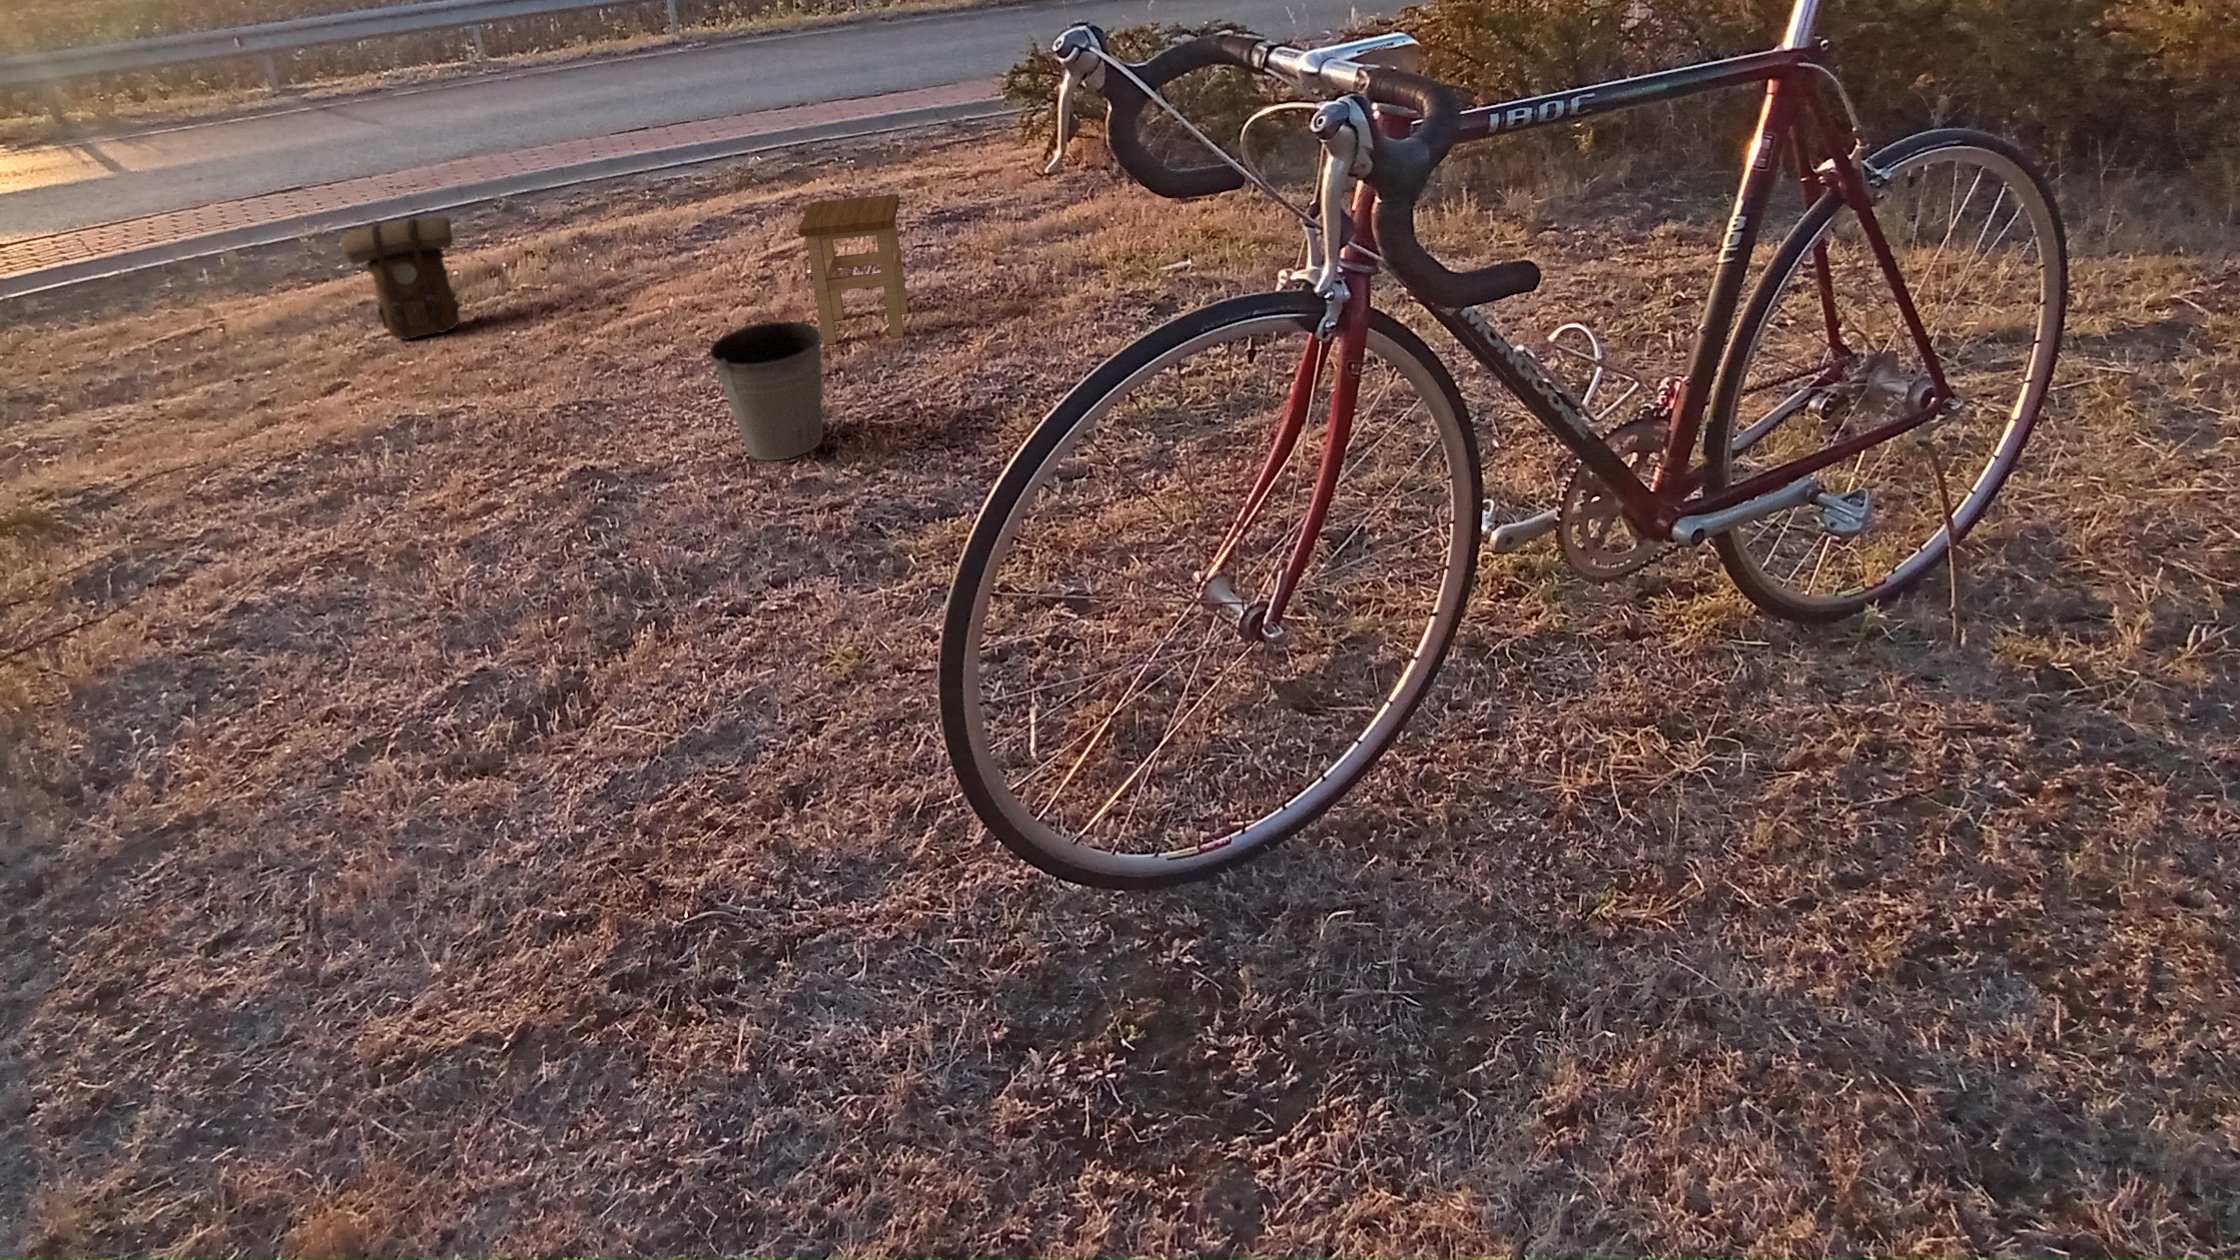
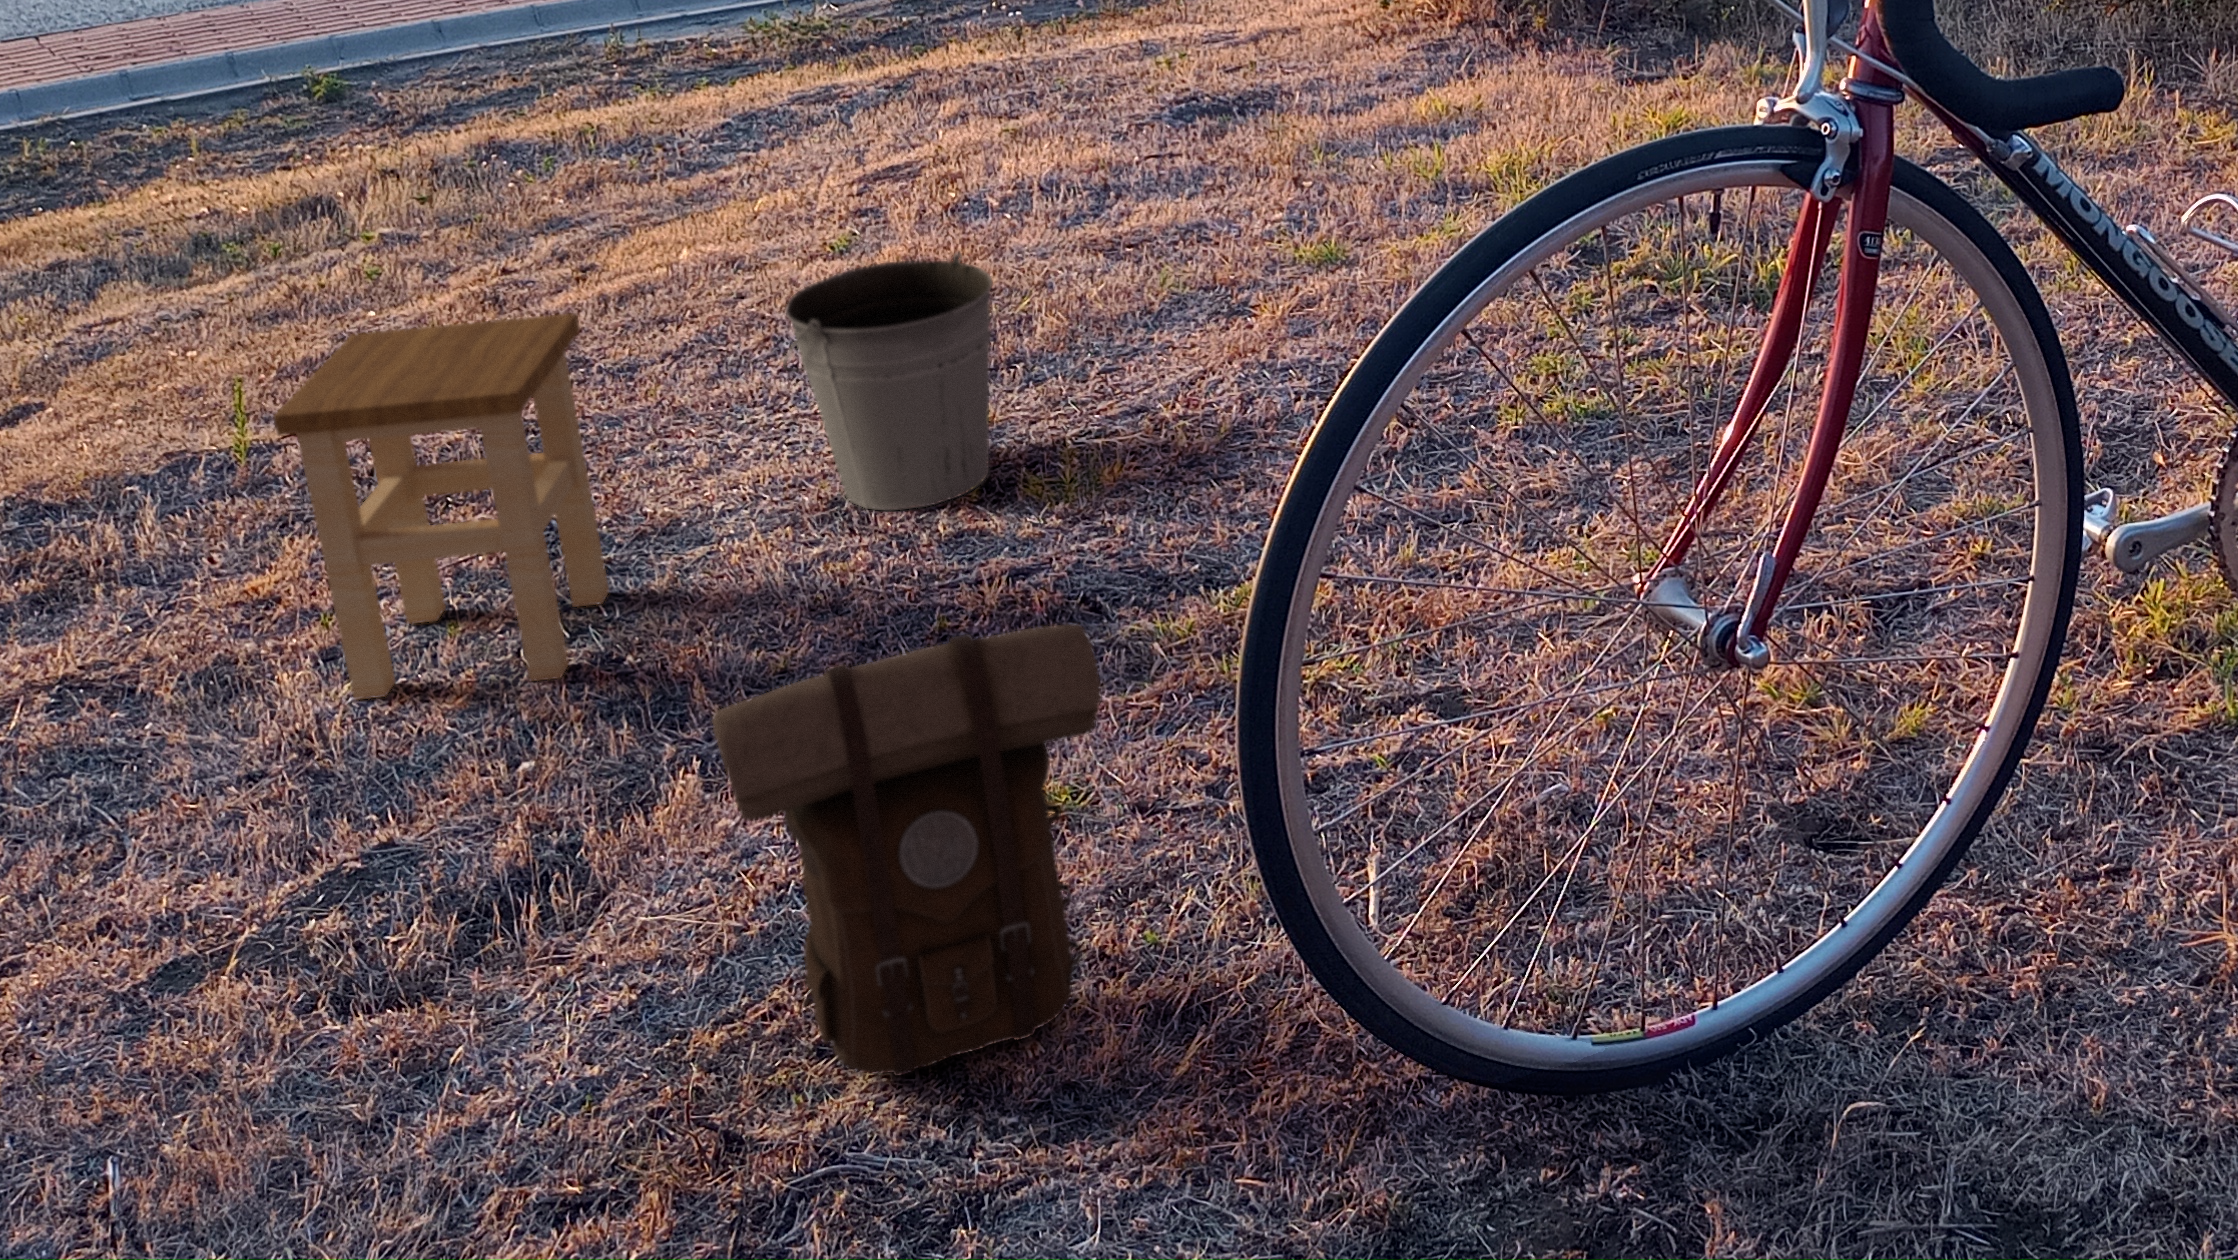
stool: present [798,194,908,345] -> present [273,313,609,700]
backpack: present [340,217,460,339] -> present [712,624,1102,1076]

